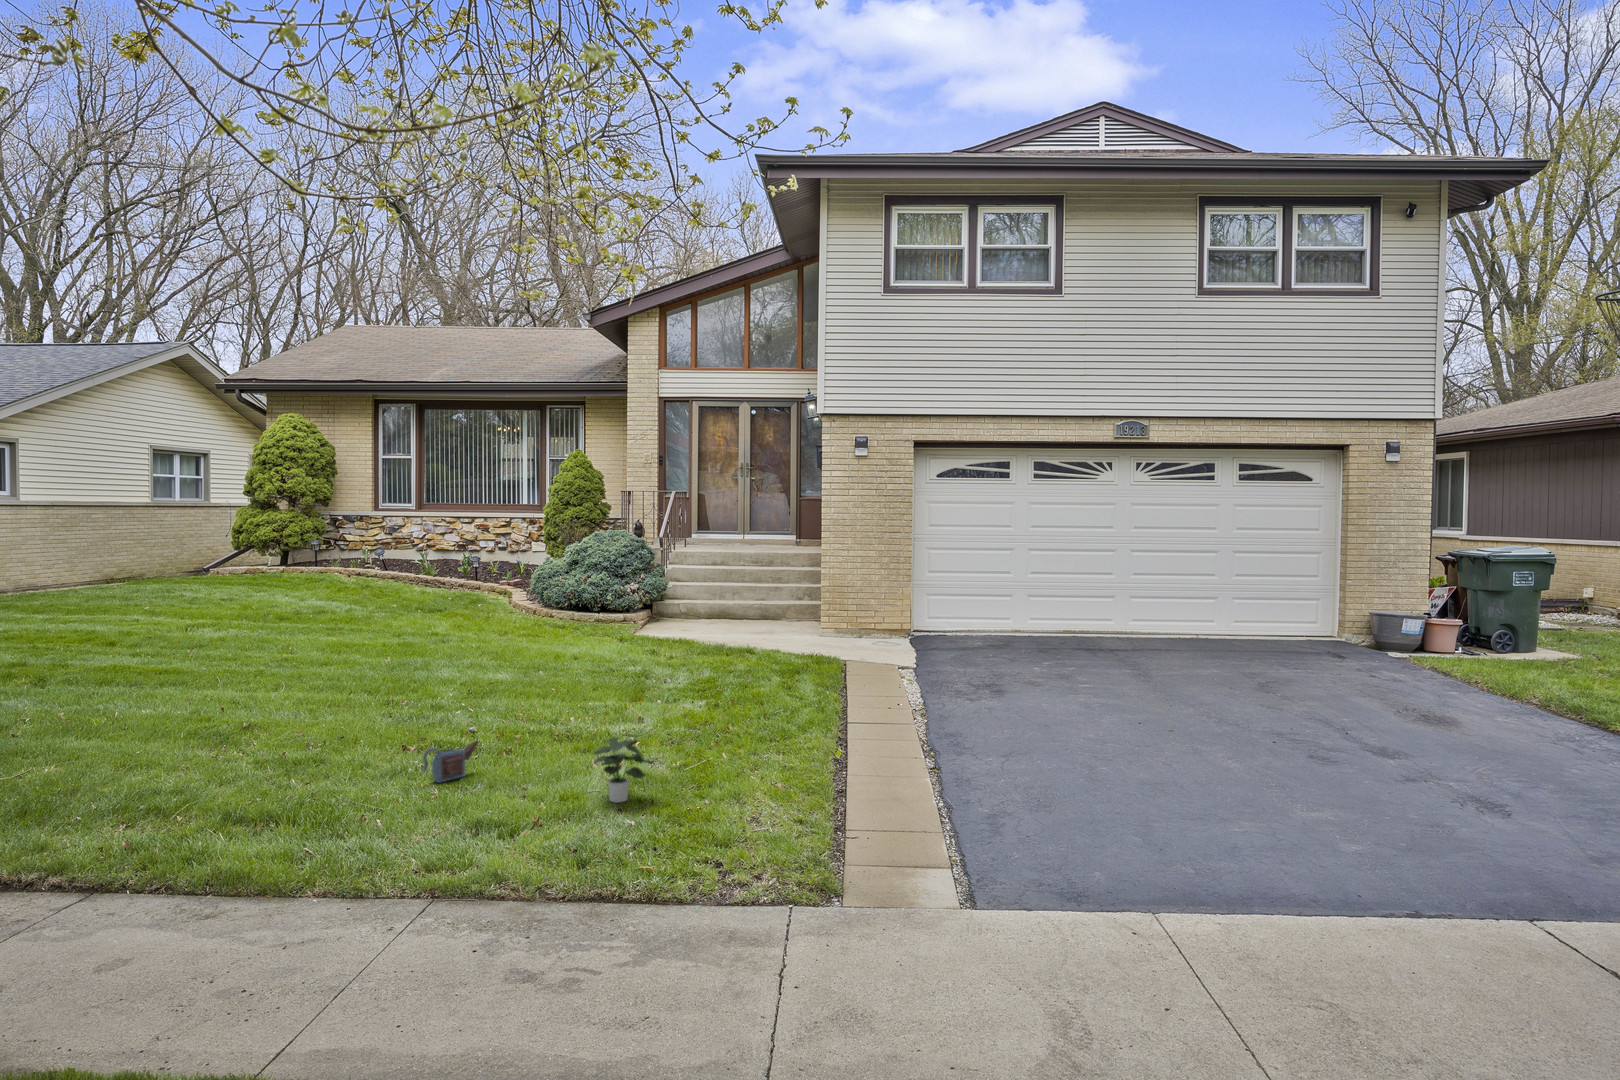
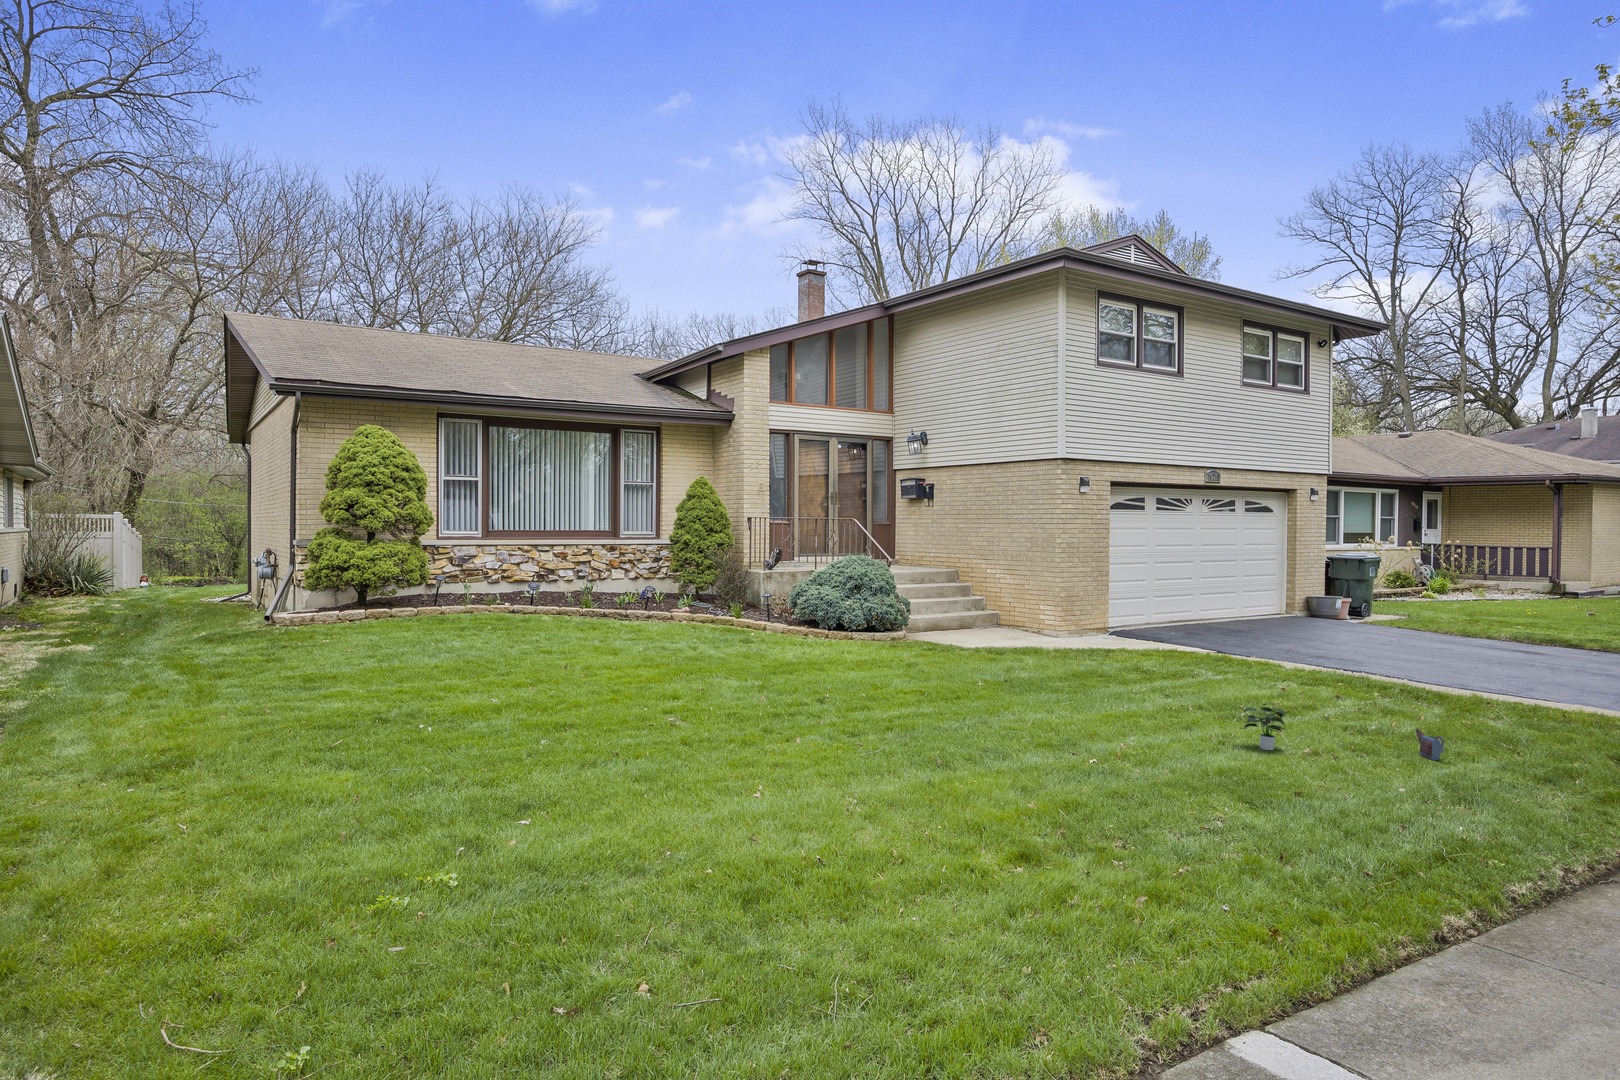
potted plant: present [594,734,653,803] -> present [1243,703,1287,750]

